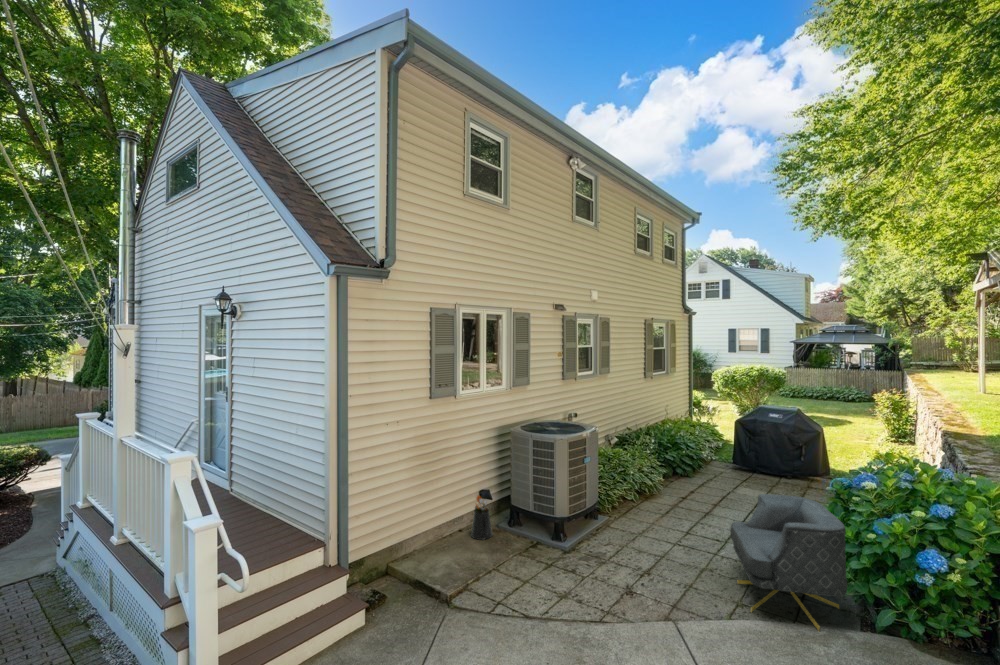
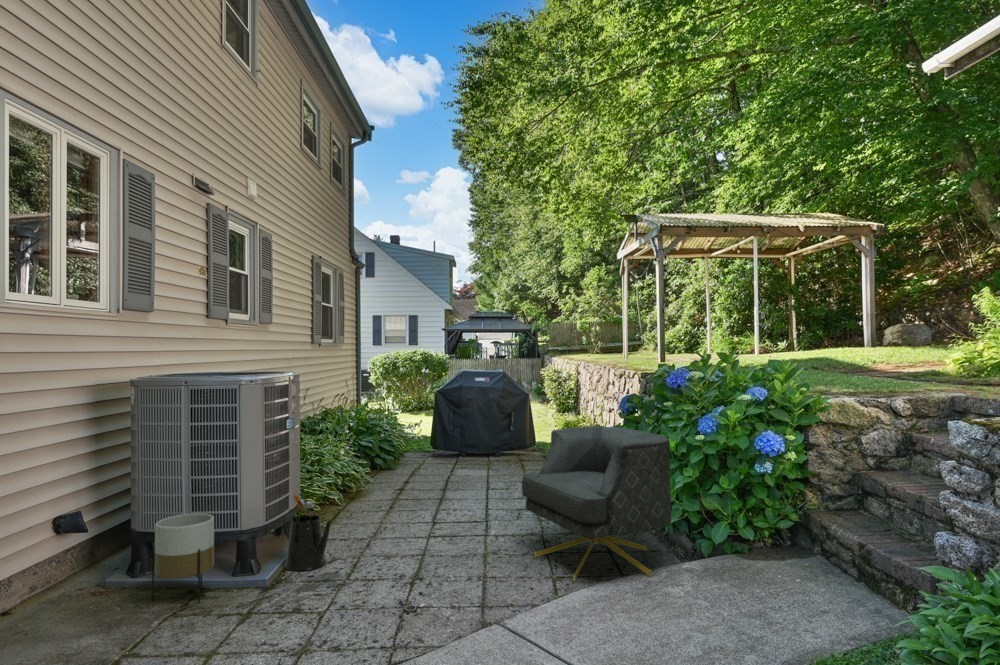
watering can: present [471,496,493,540] -> present [284,494,331,571]
planter: none [515,502,543,551] -> present [152,513,214,603]

